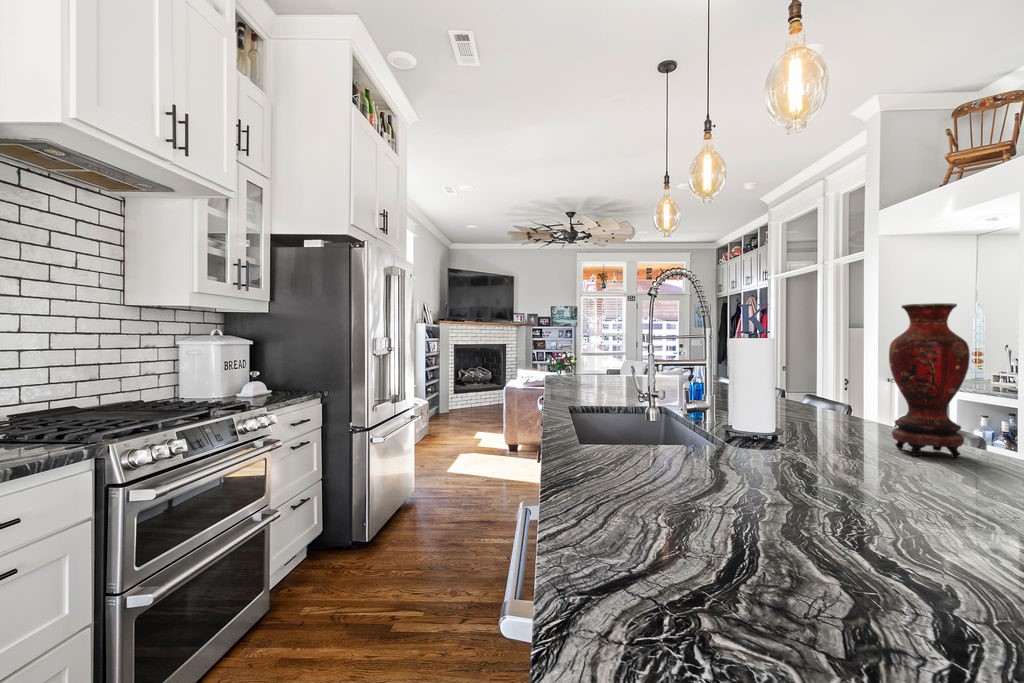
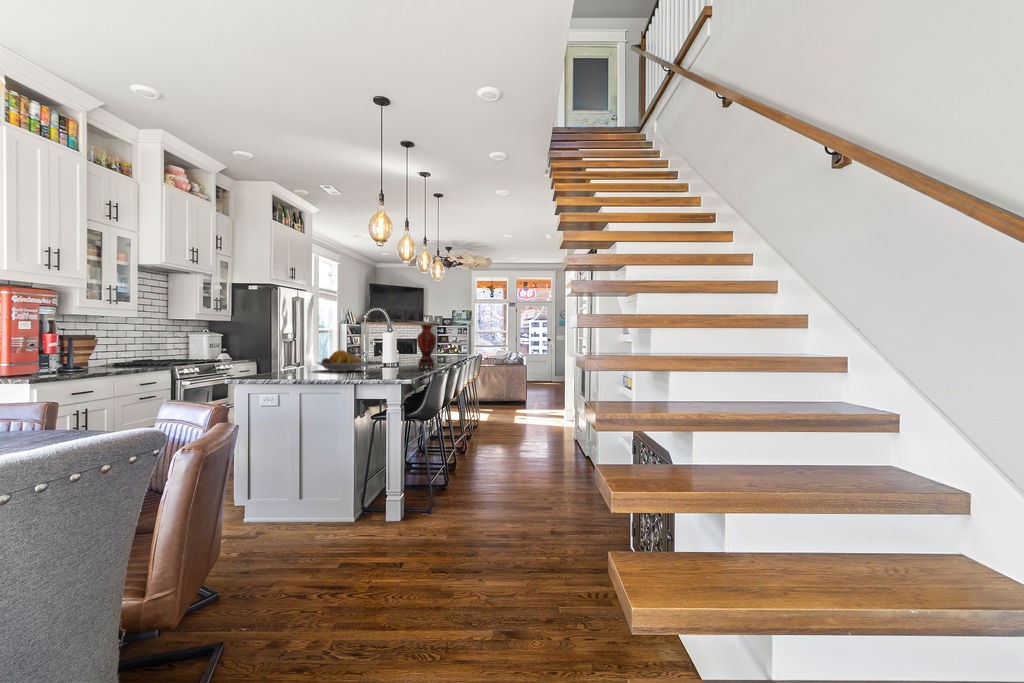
fruit bowl: none [657,411,899,515] -> present [317,350,367,372]

